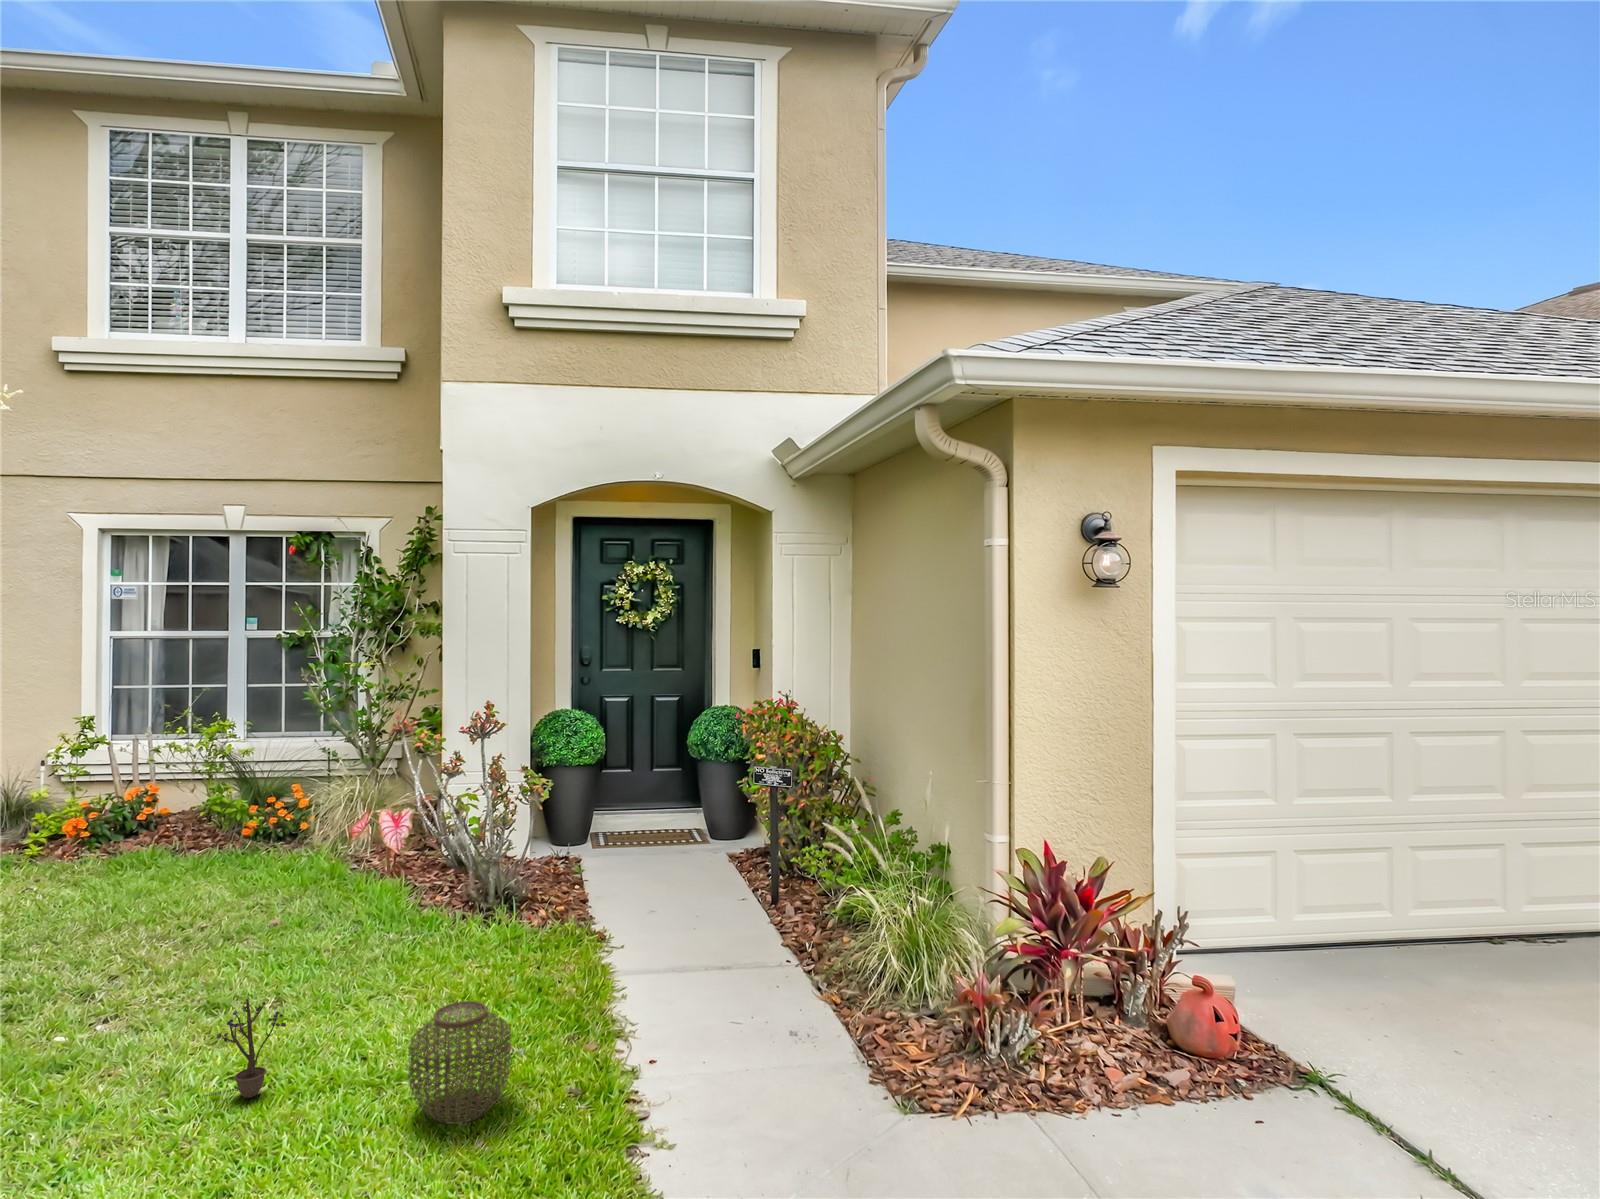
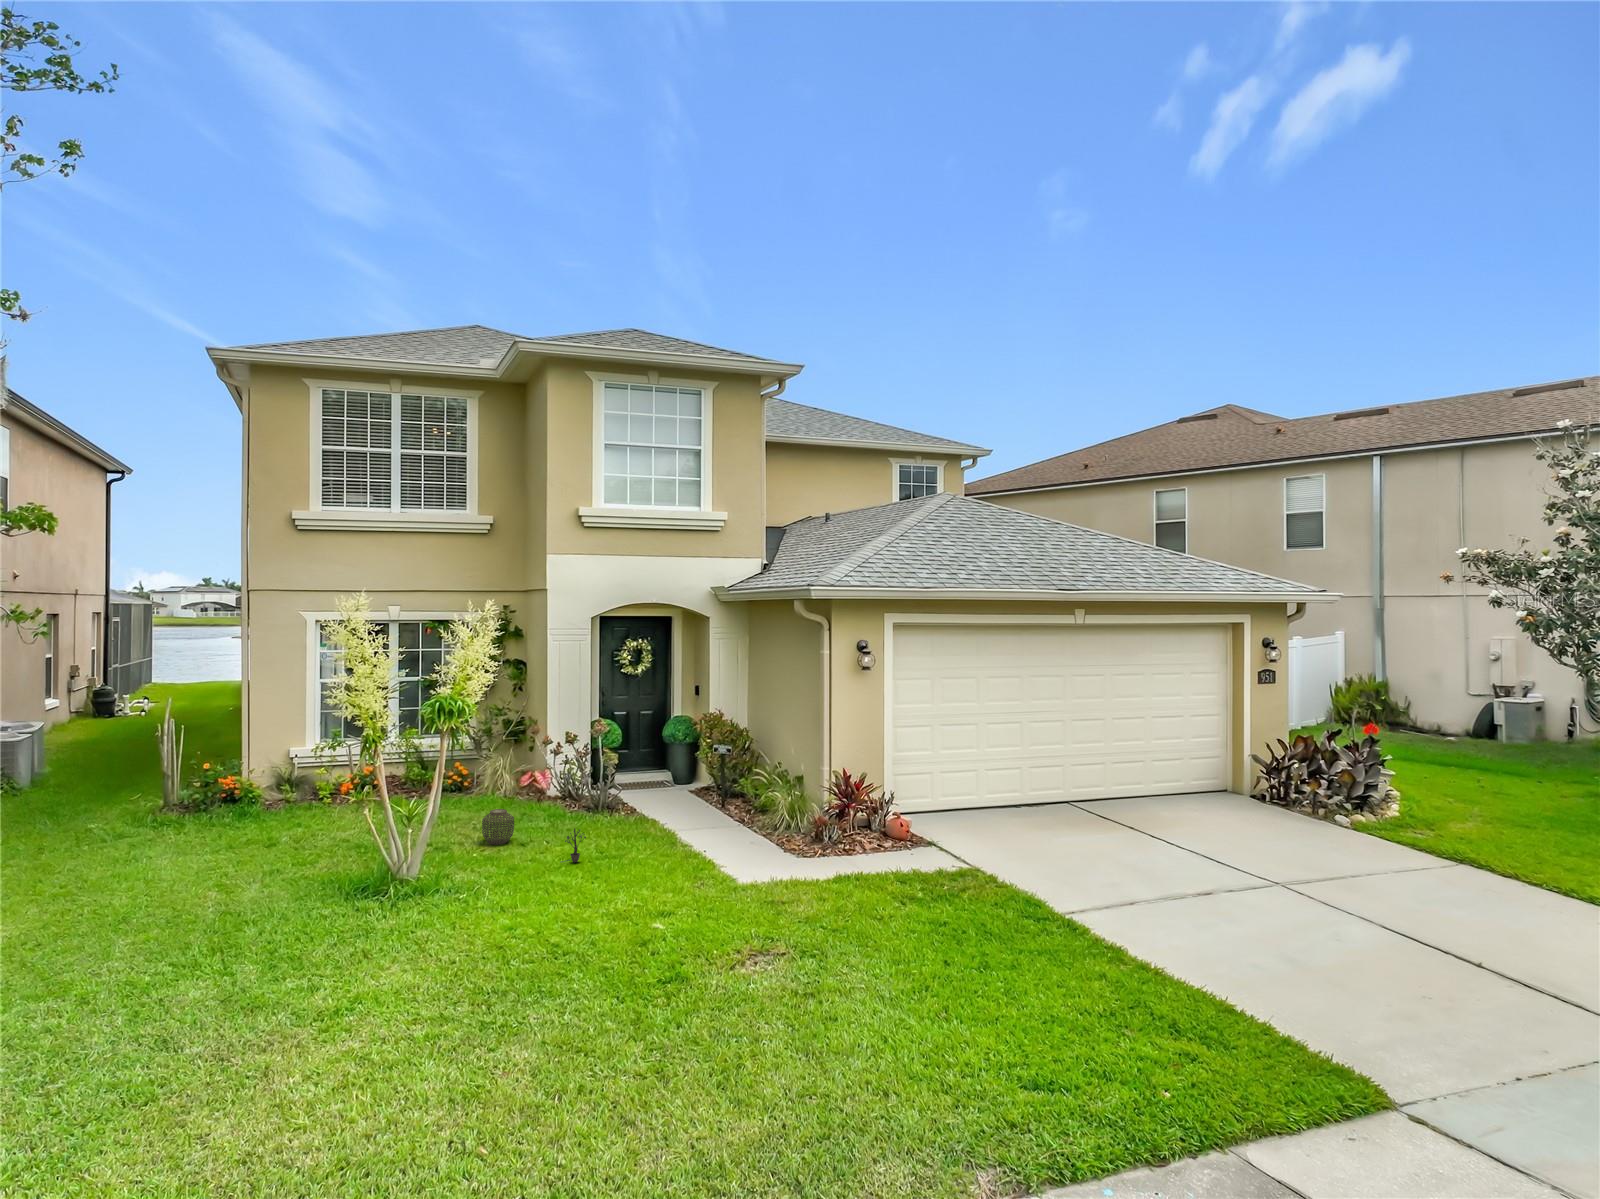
woven basket: present [409,1001,511,1124] -> present [482,809,514,845]

